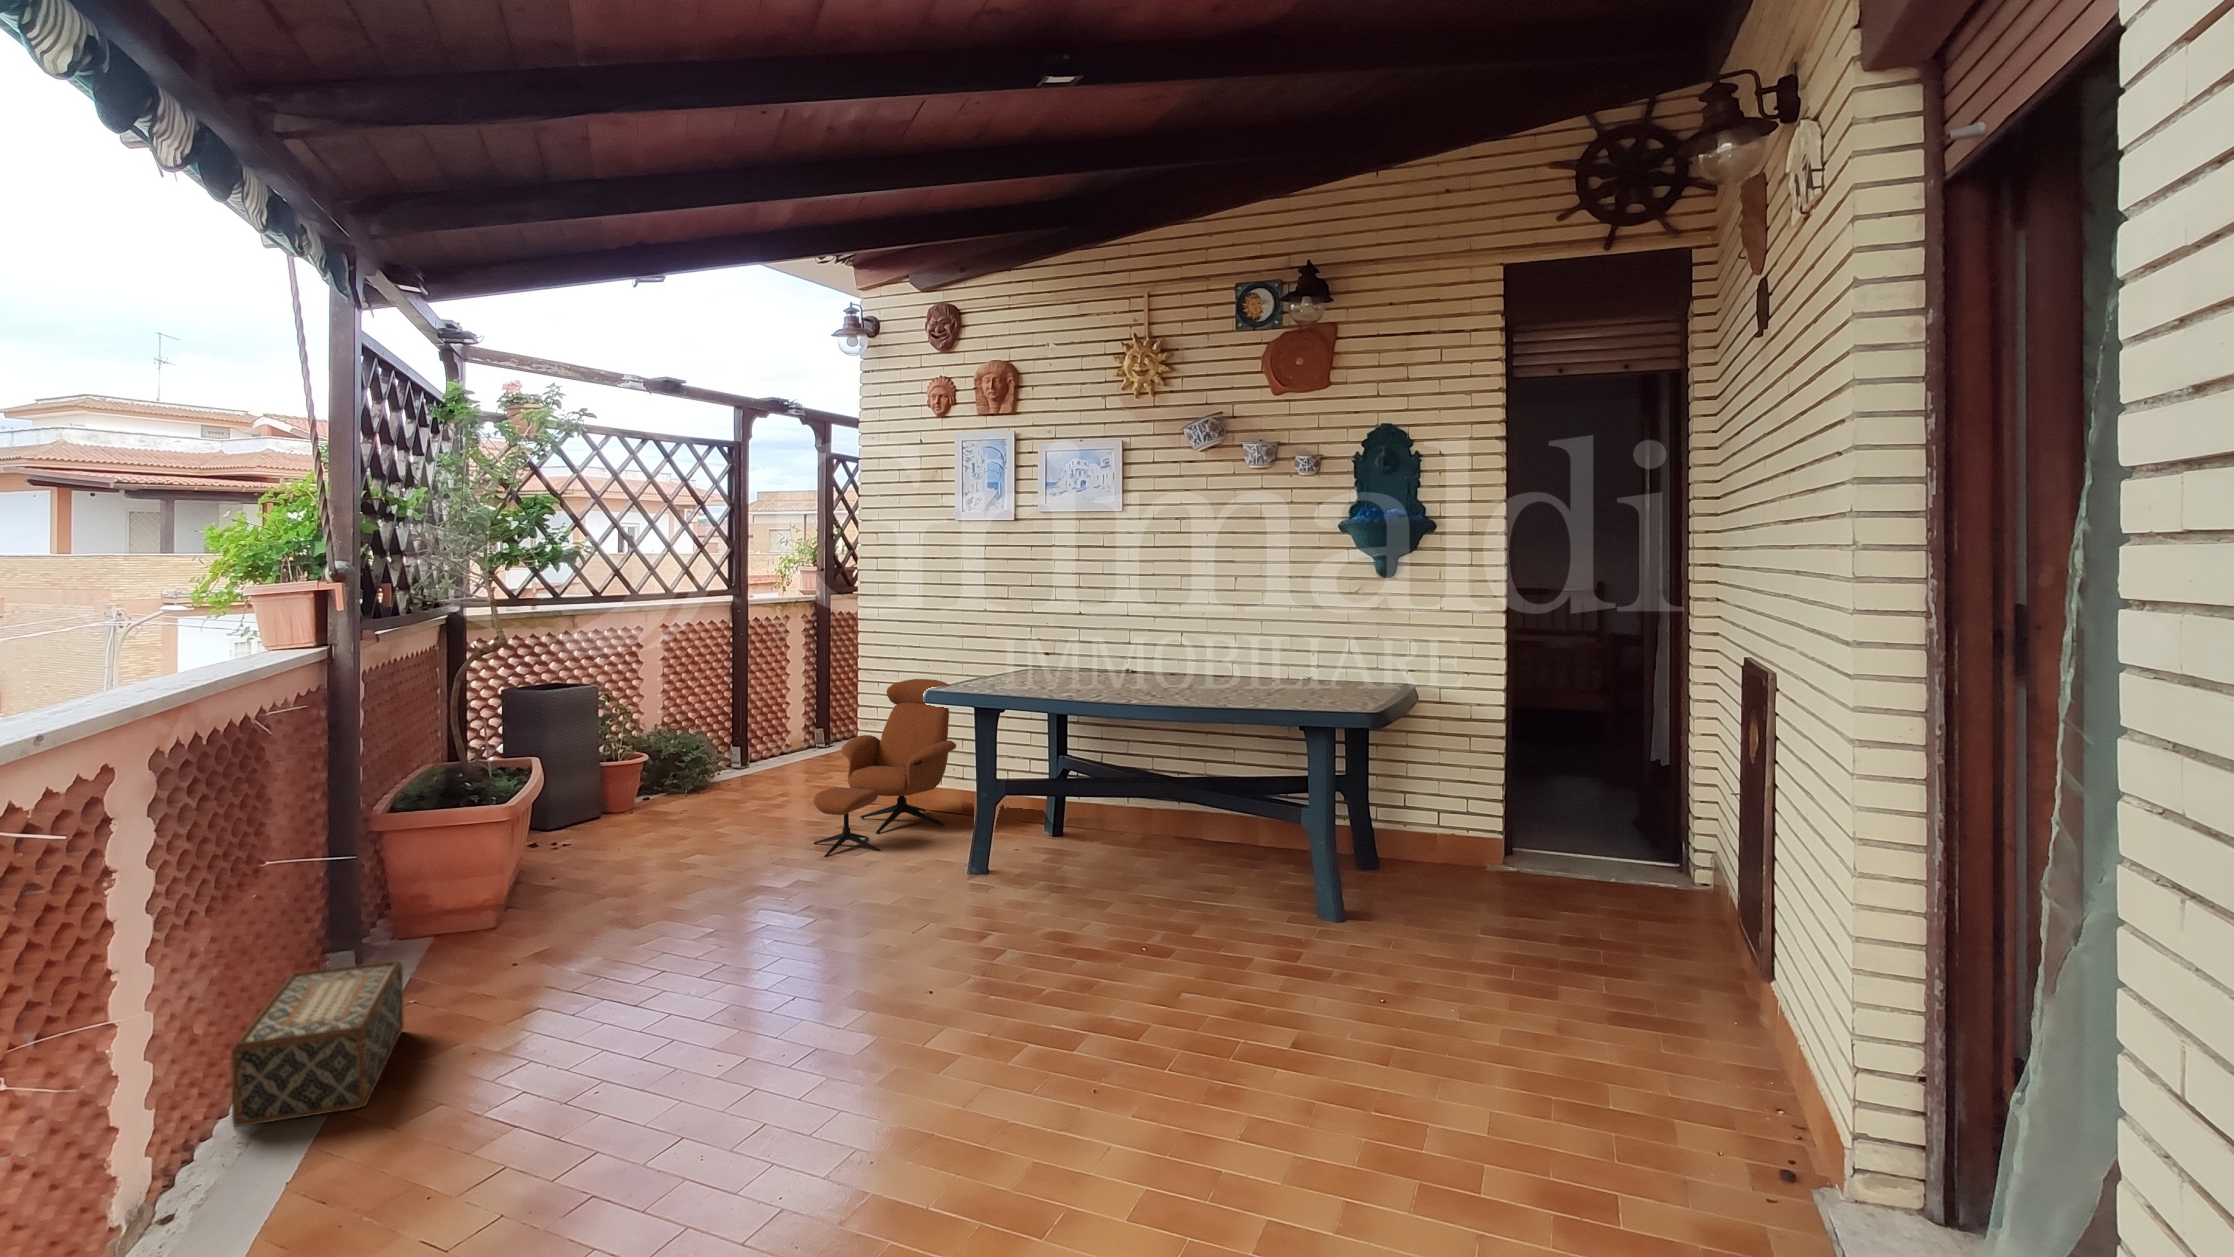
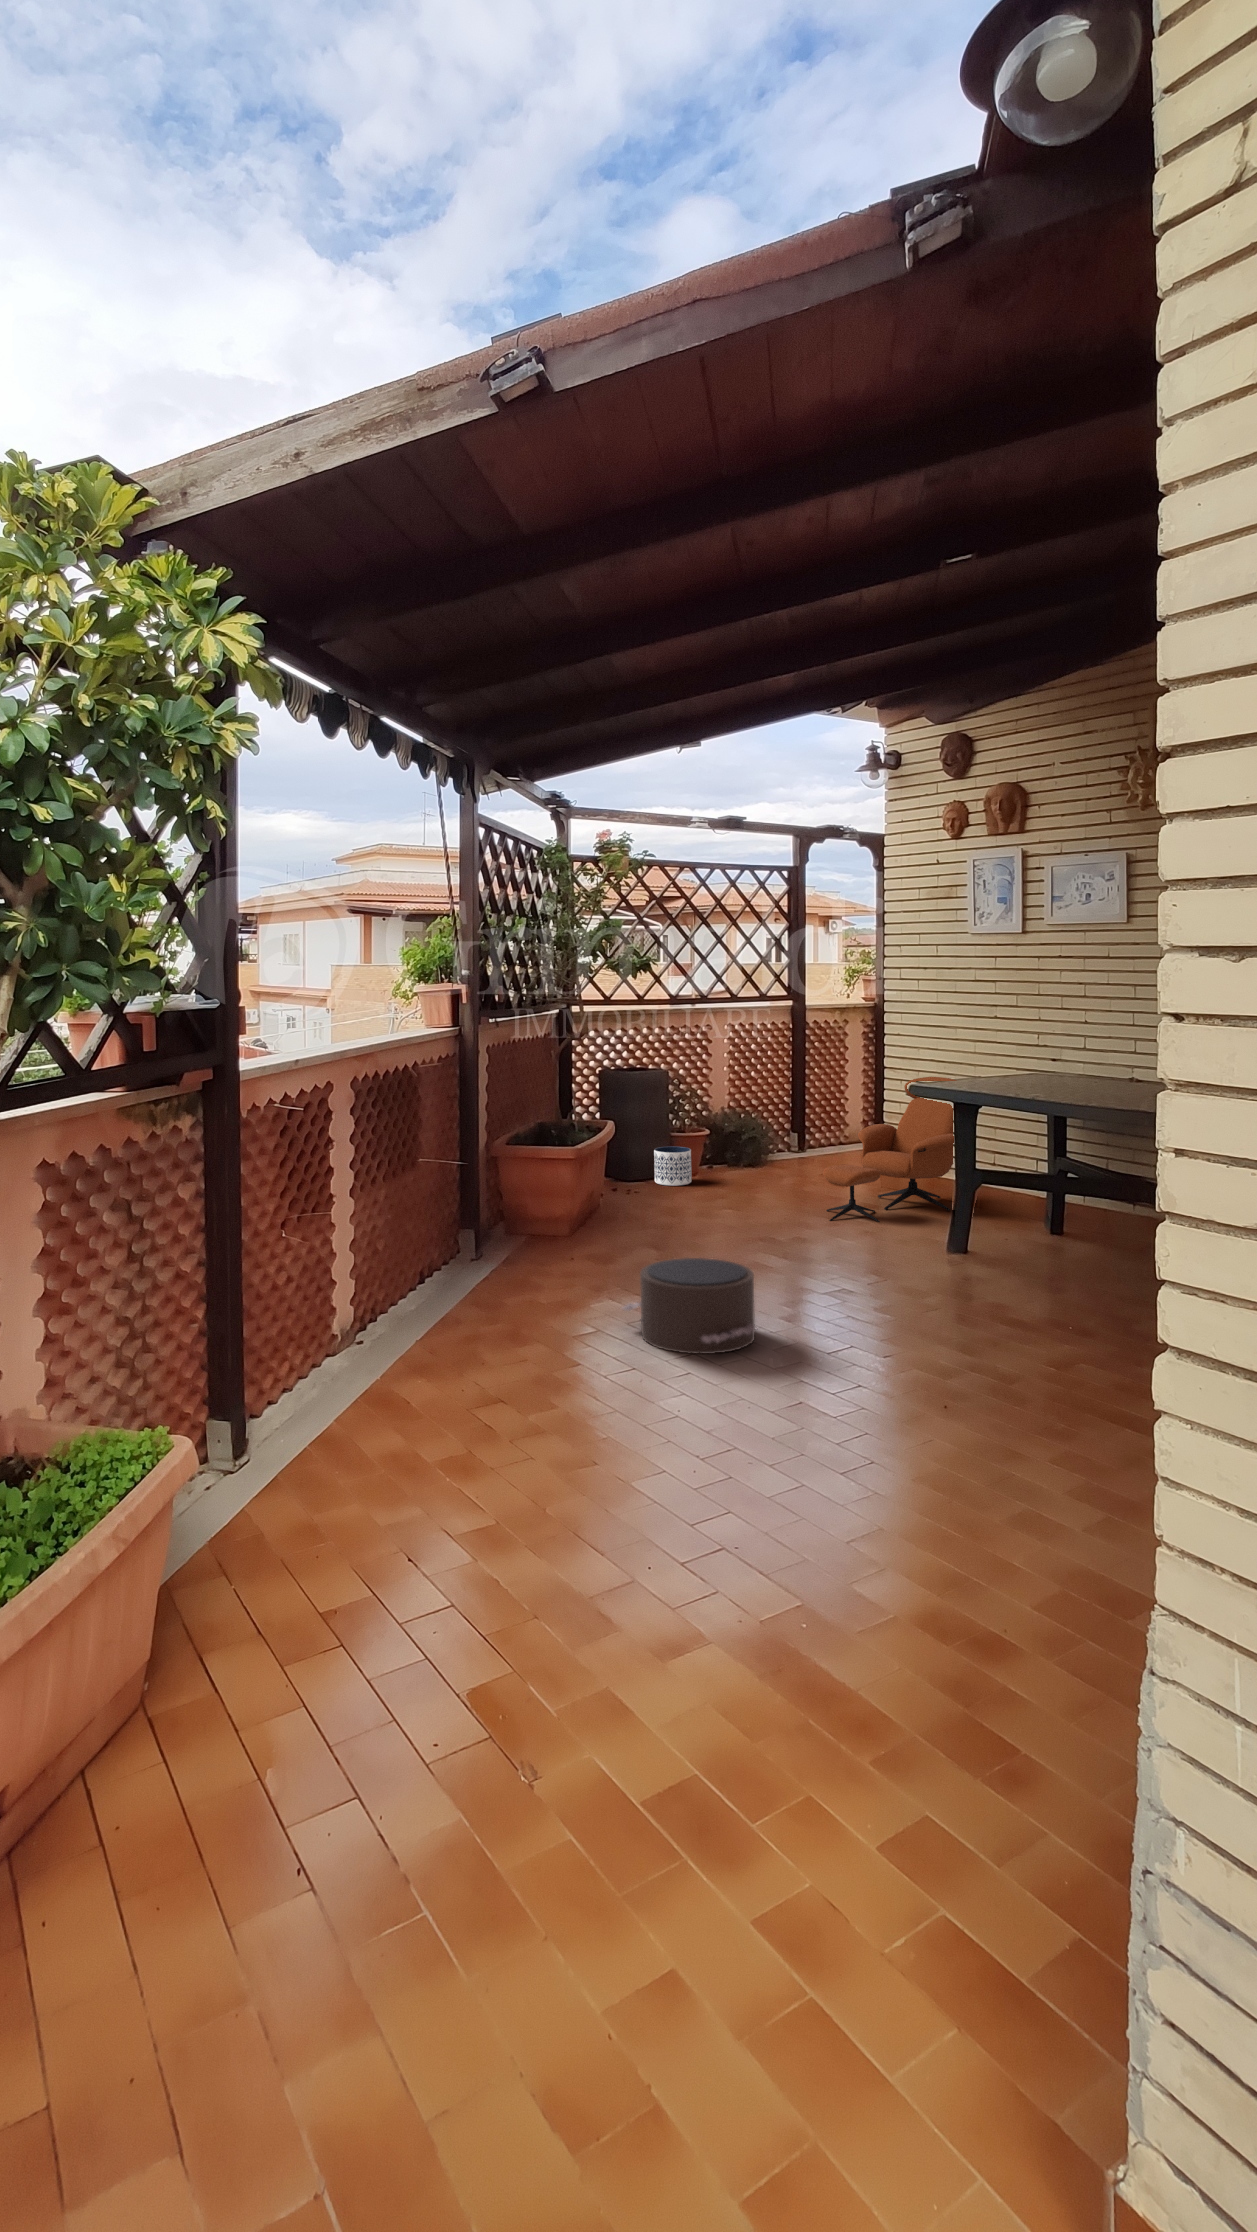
planter: none [585,782,634,833] -> present [654,1146,692,1186]
pouf: none [632,954,845,1107] -> present [622,1258,758,1354]
woven basket: present [231,961,404,1127] -> none [395,1232,496,1313]

